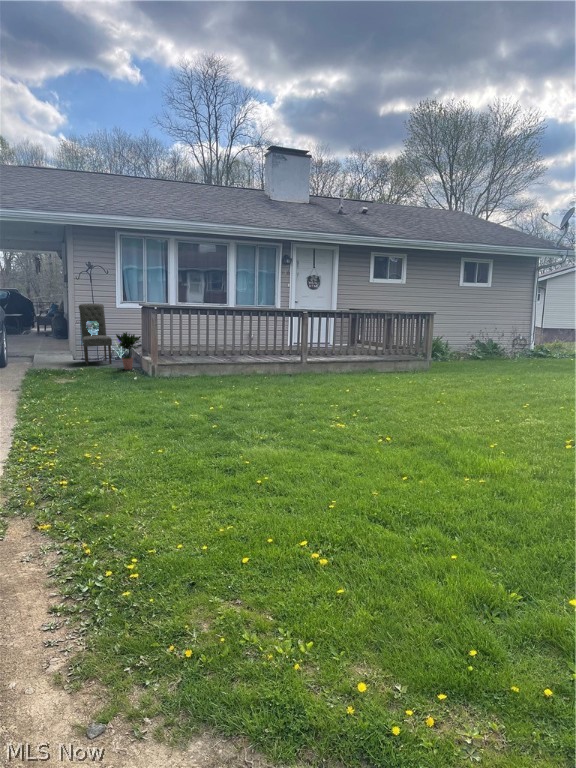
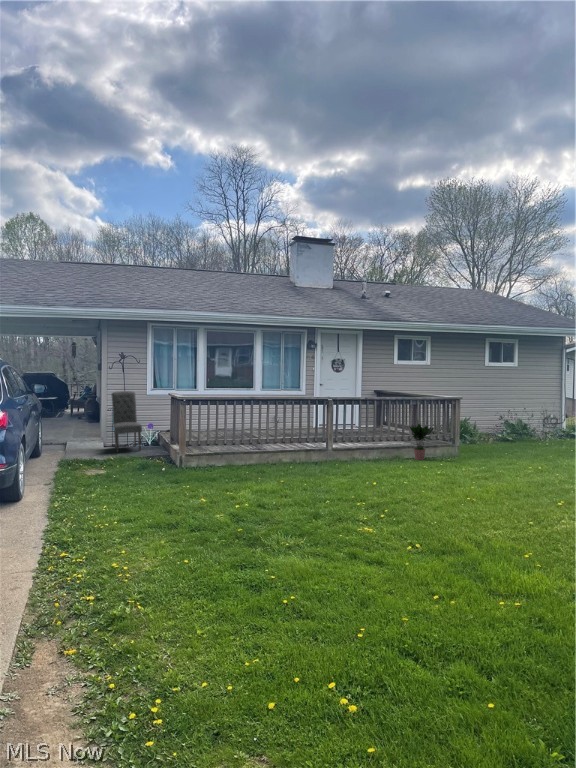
potted plant: present [116,332,141,370] -> present [410,424,434,460]

